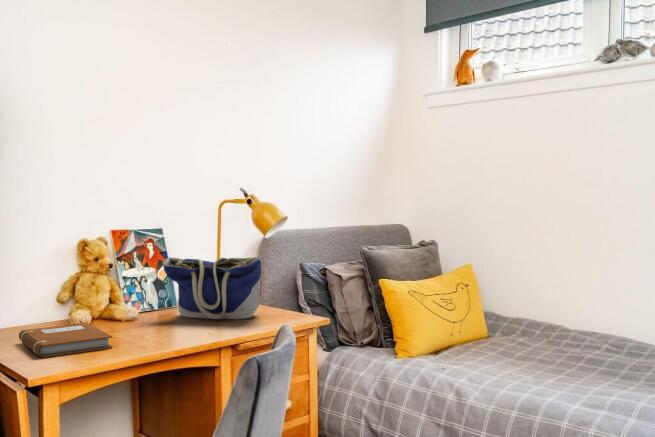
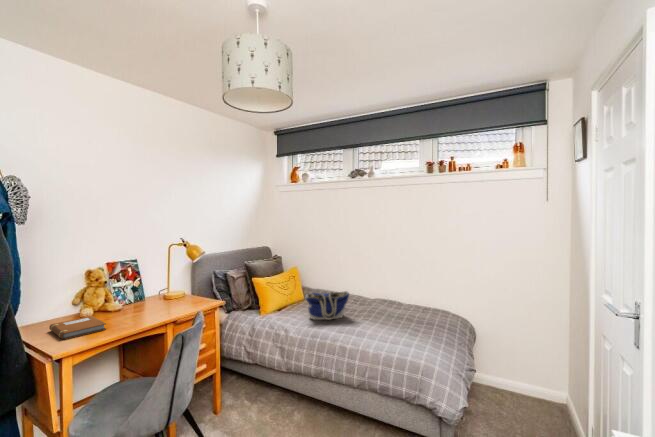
tote bag: present [163,257,262,320] -> present [305,291,349,320]

